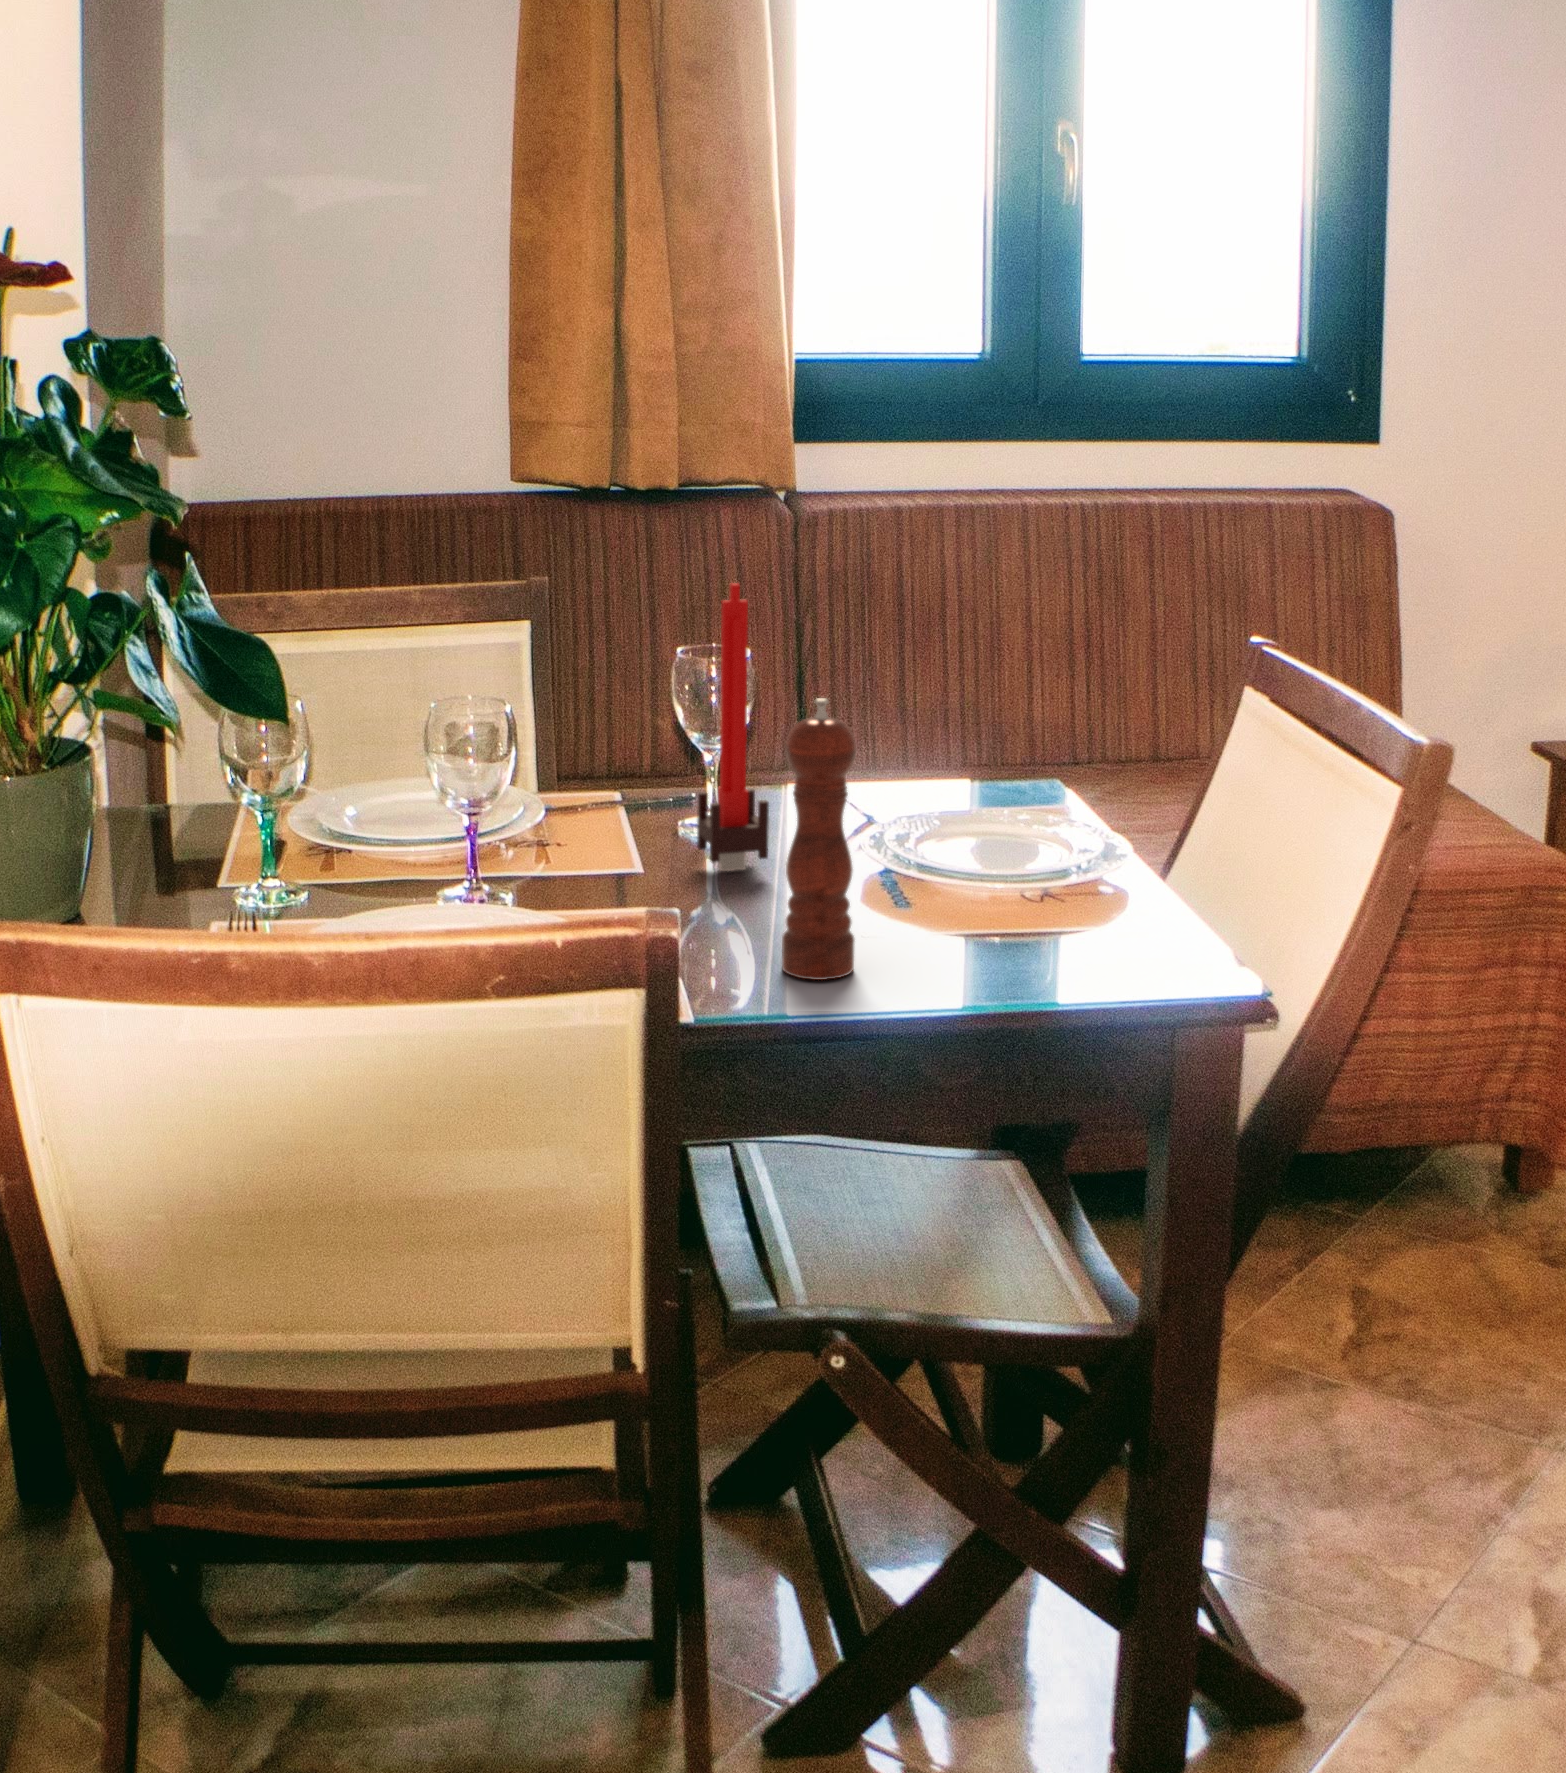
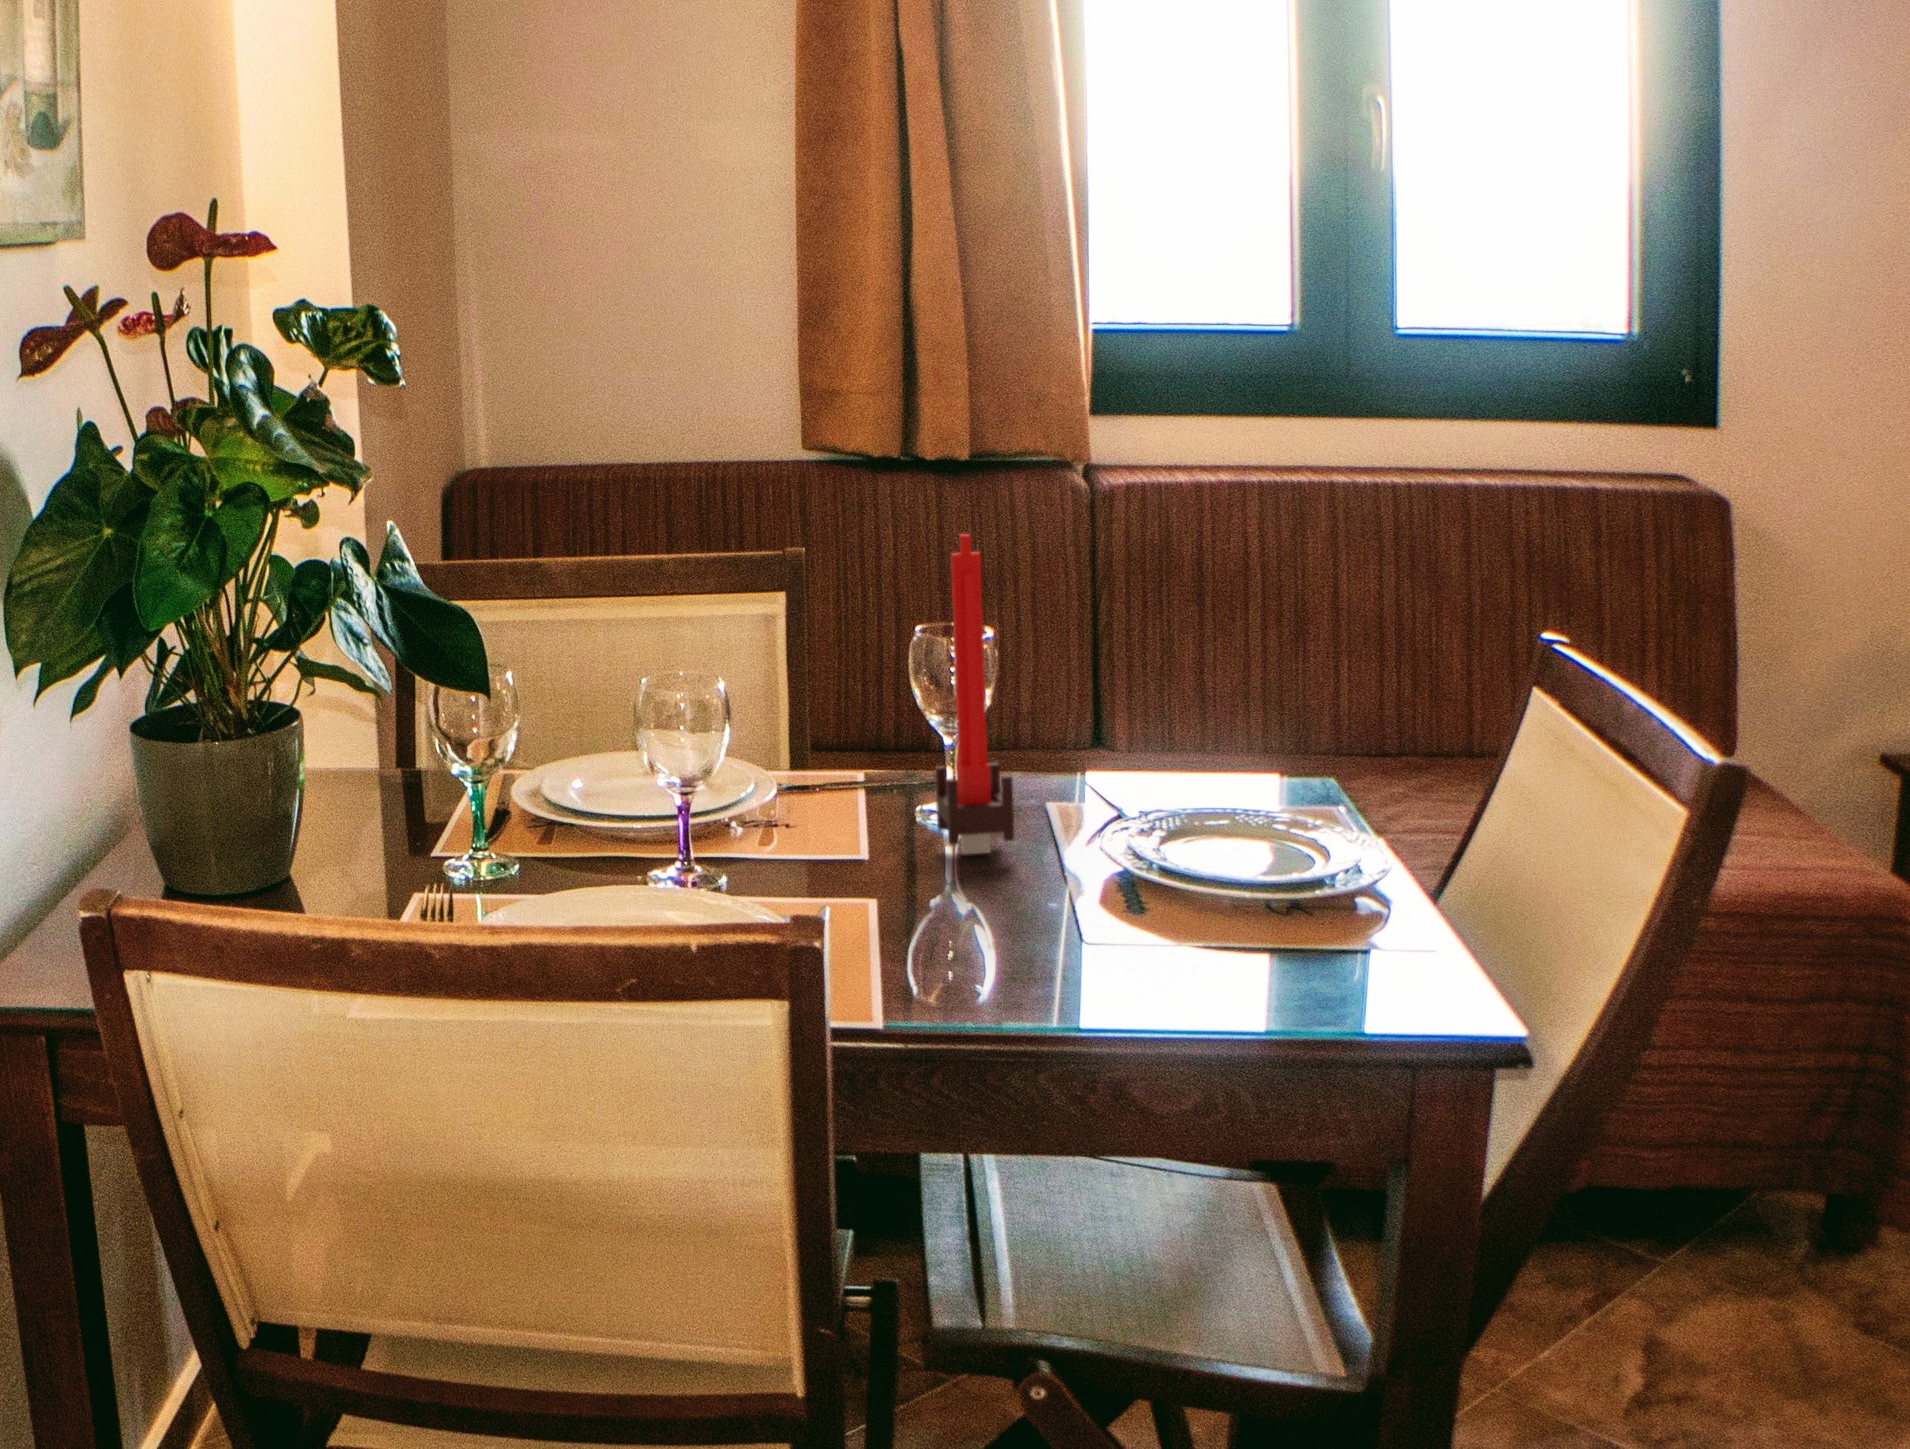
pepper mill: present [782,698,857,980] -> none [1007,657,1098,980]

